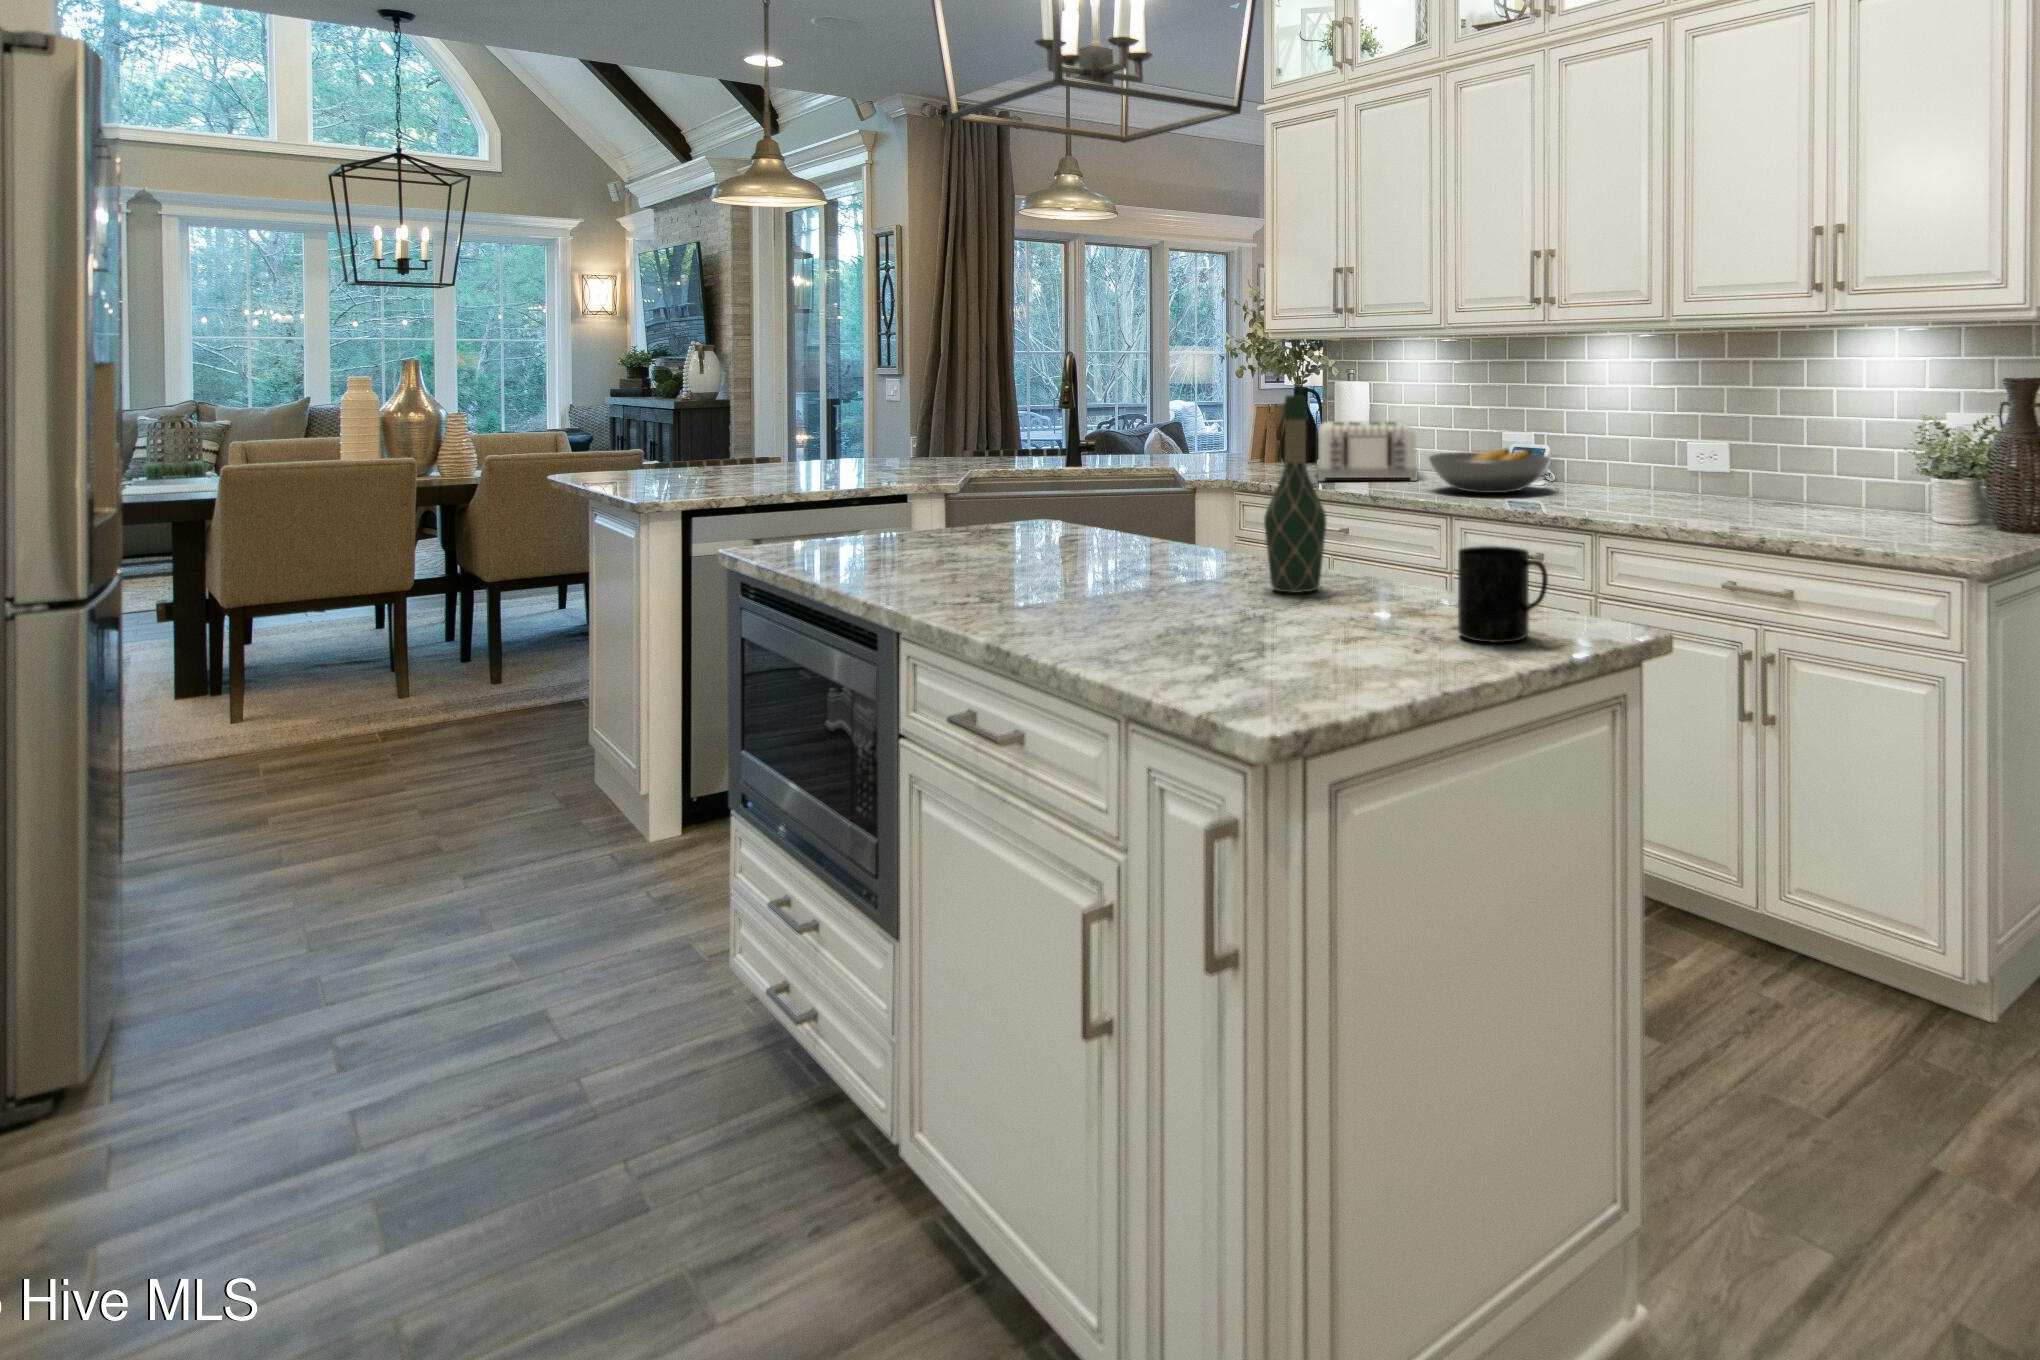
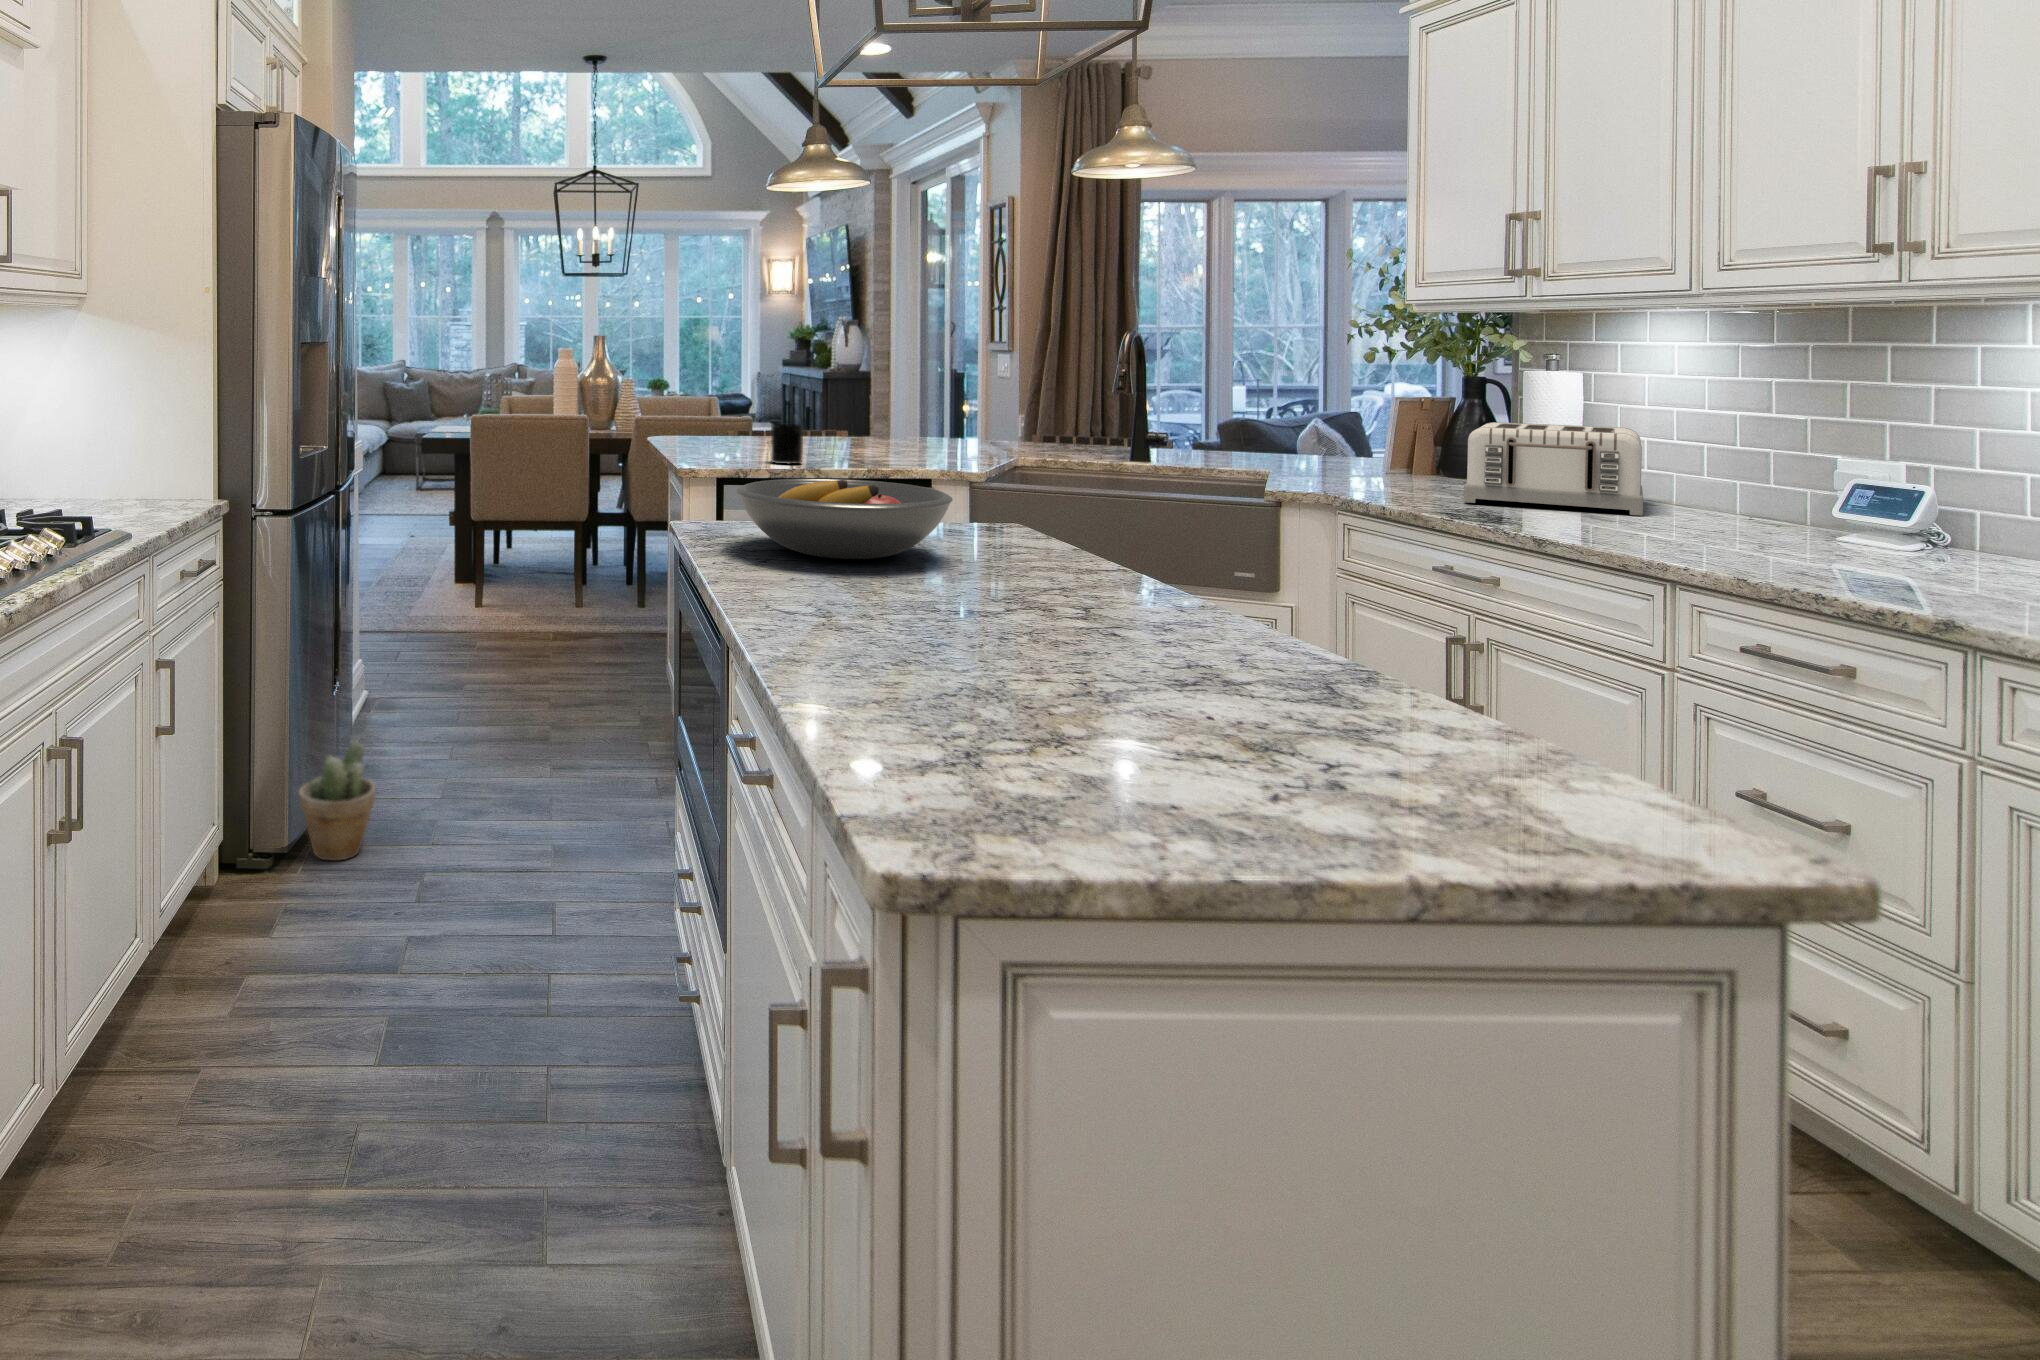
wine bottle: present [1264,395,1327,593] -> none [1163,386,1262,664]
fruit bowl: present [1429,449,1549,493] -> present [737,479,953,559]
mug: present [1458,546,1548,643] -> present [771,424,803,464]
potted plant: none [139,899,271,1063] -> present [299,743,375,861]

